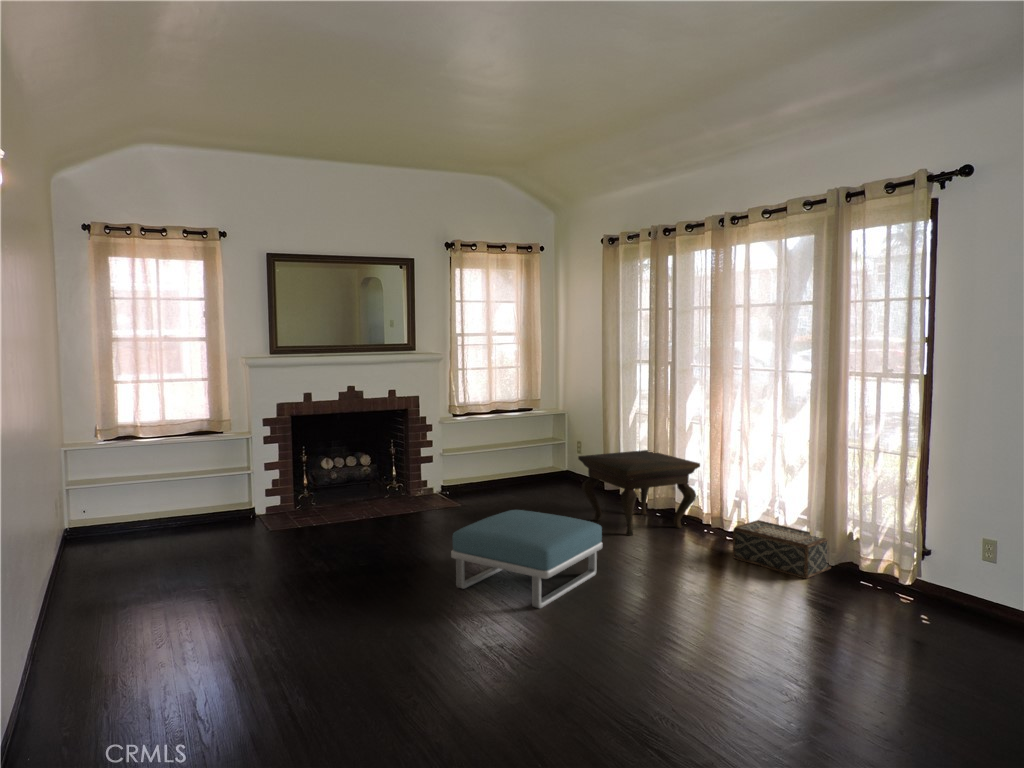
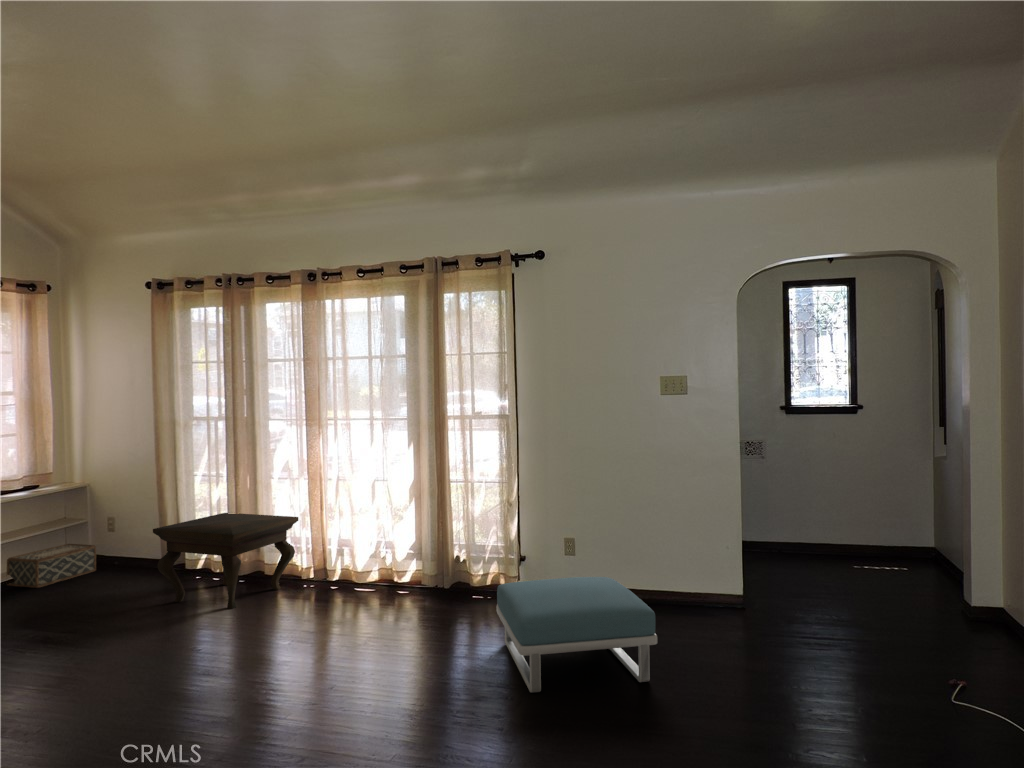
footstool: present [451,510,602,608] -> present [496,577,657,693]
woven basket: present [733,520,831,579] -> present [7,544,96,588]

